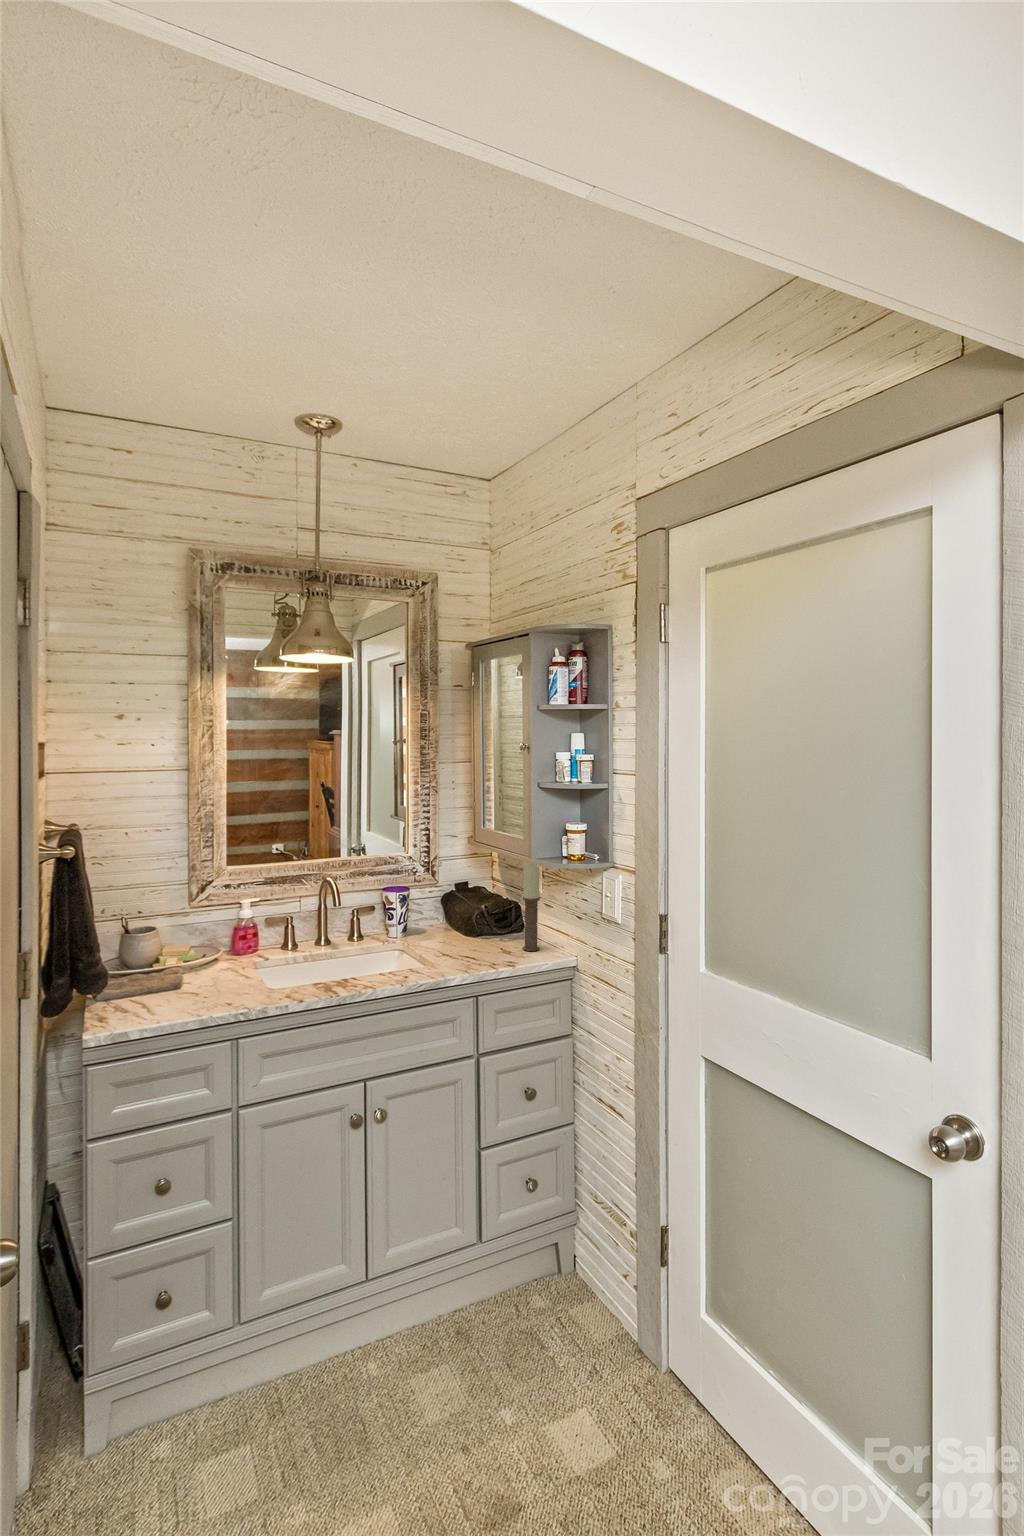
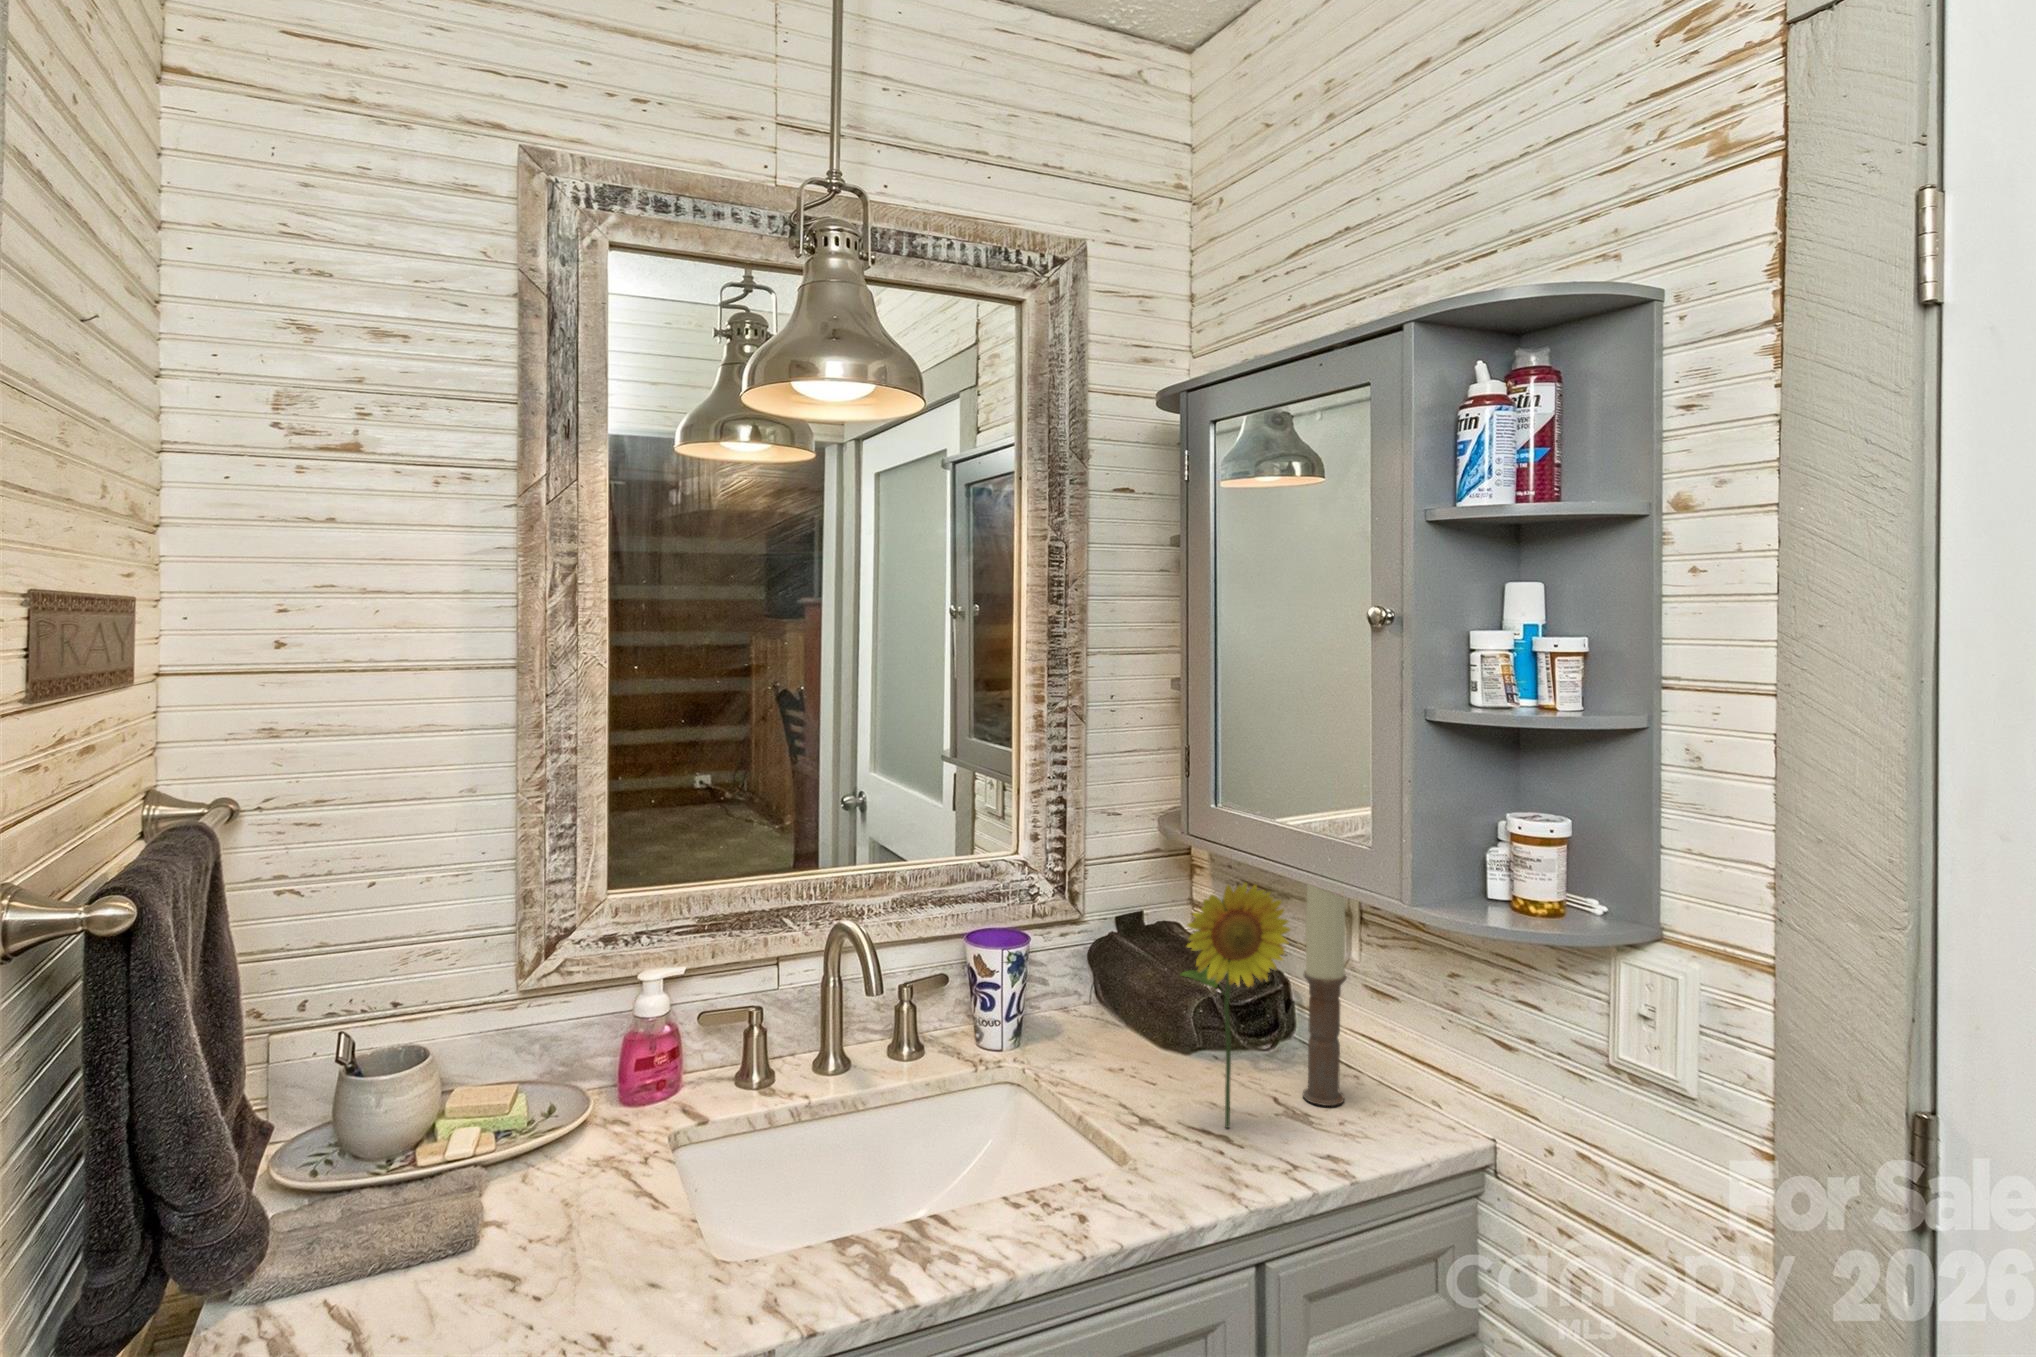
flower: none [467,856,510,957] -> present [1181,883,1290,1128]

